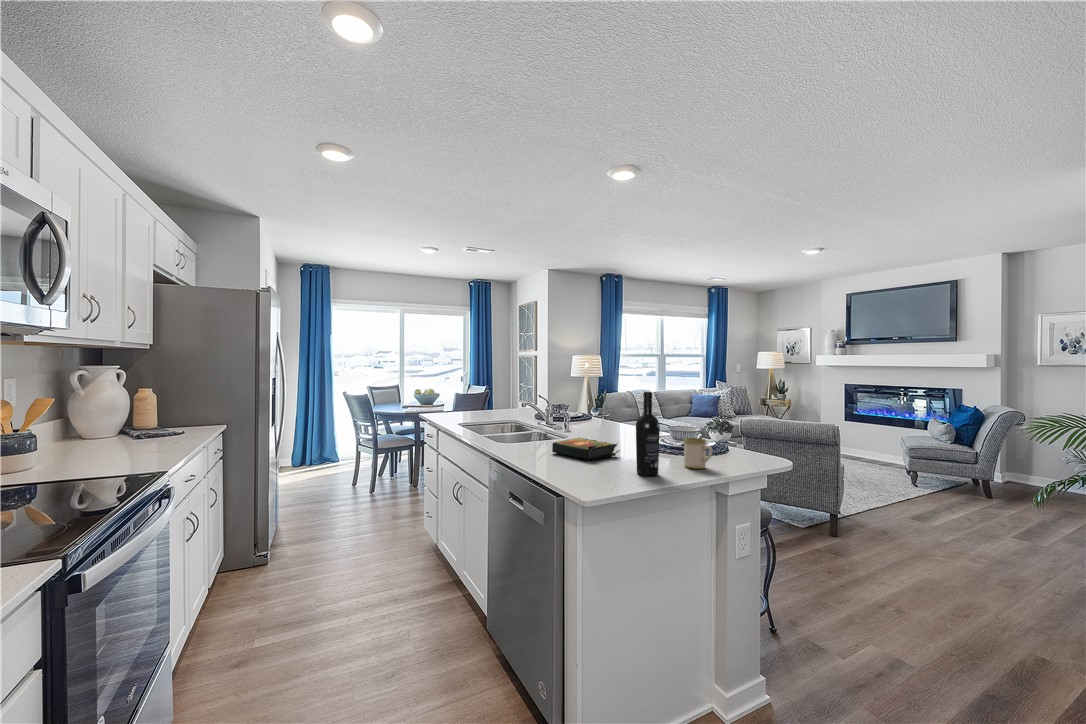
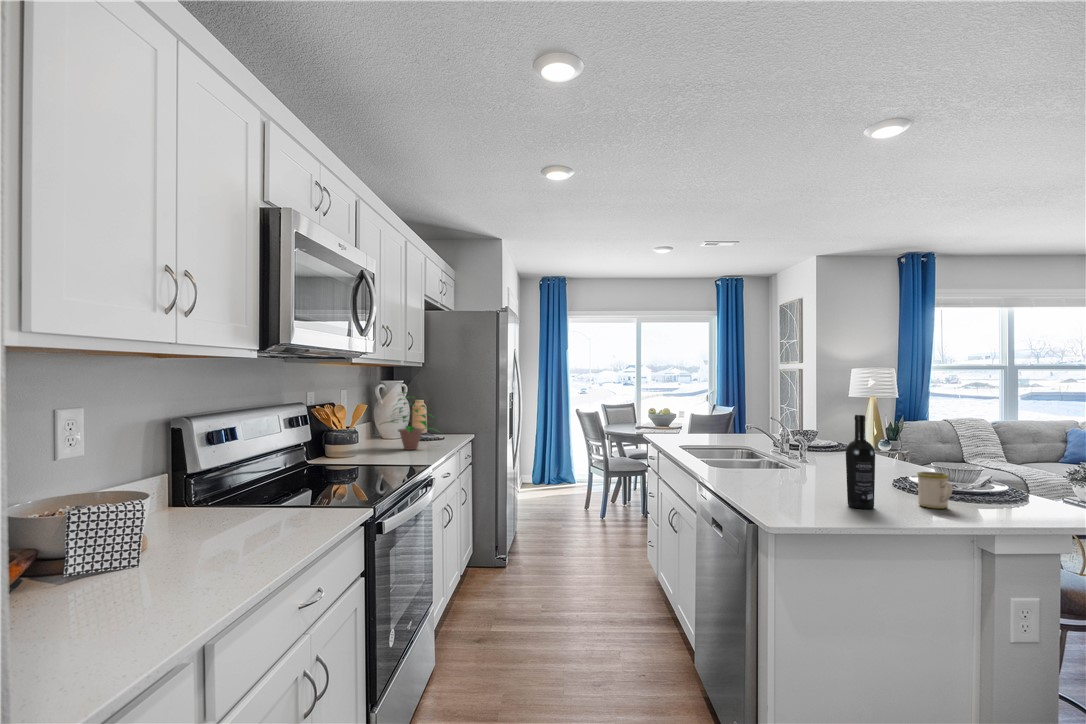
potted plant: none [76,378,183,452] -> present [384,392,437,450]
book: present [552,438,619,461] -> none [766,465,846,490]

